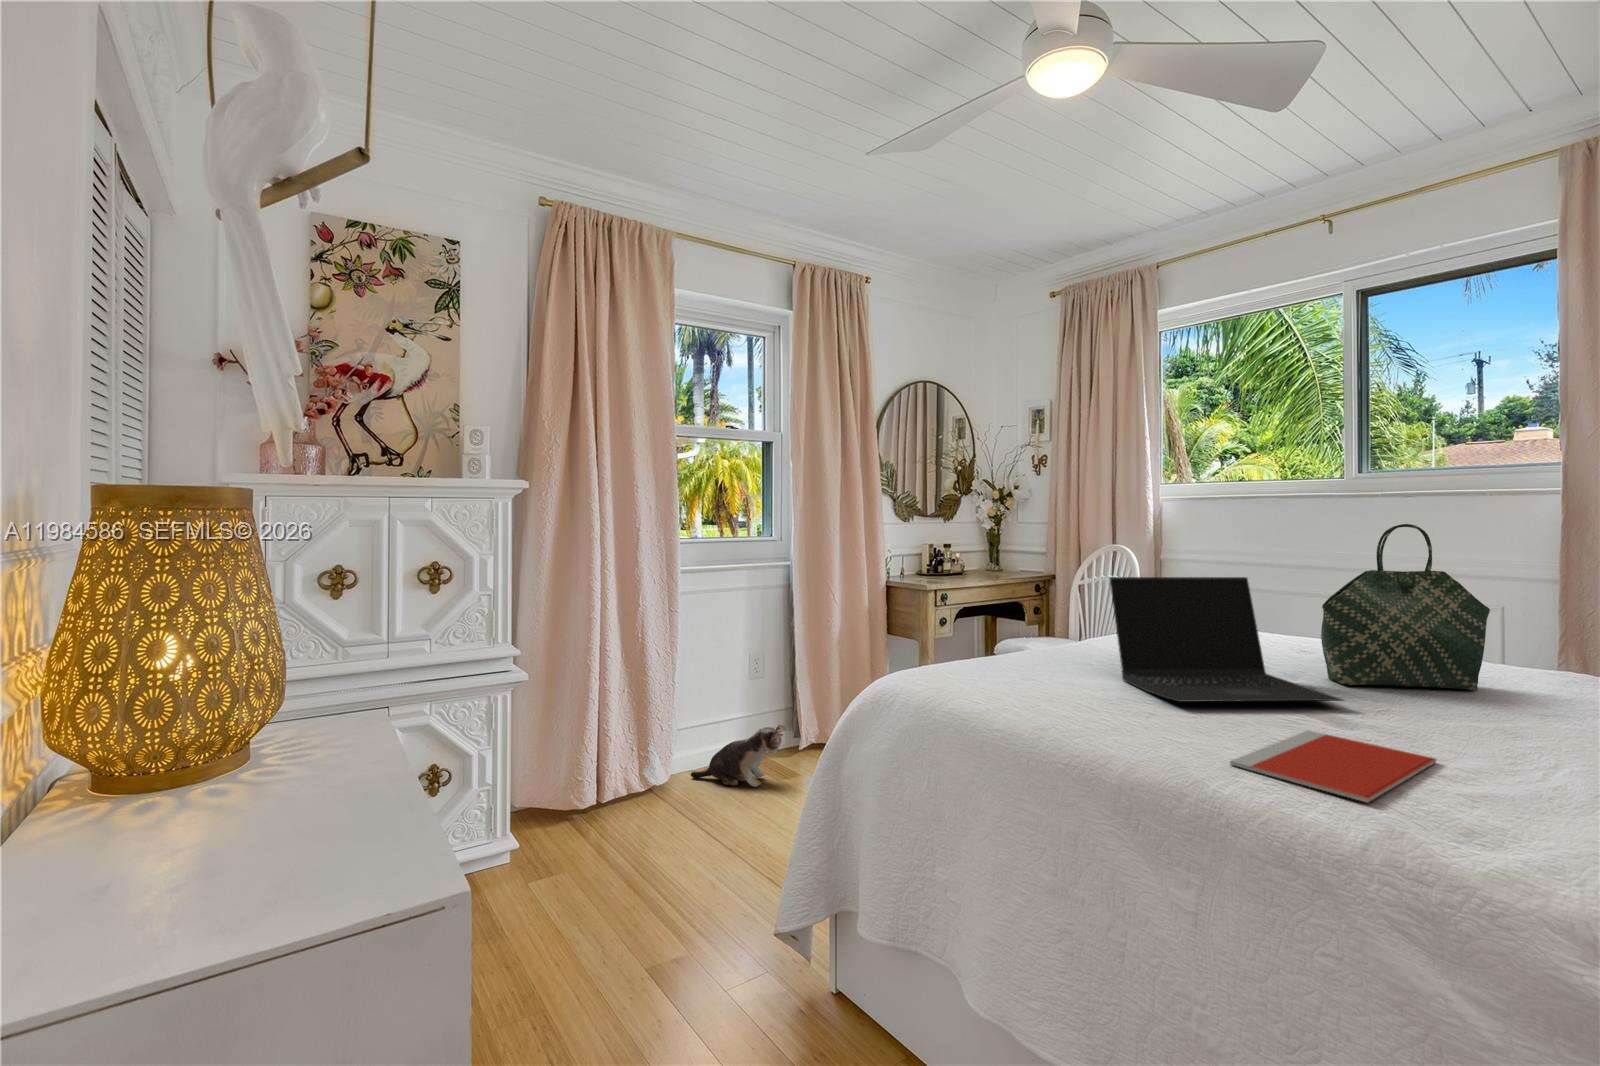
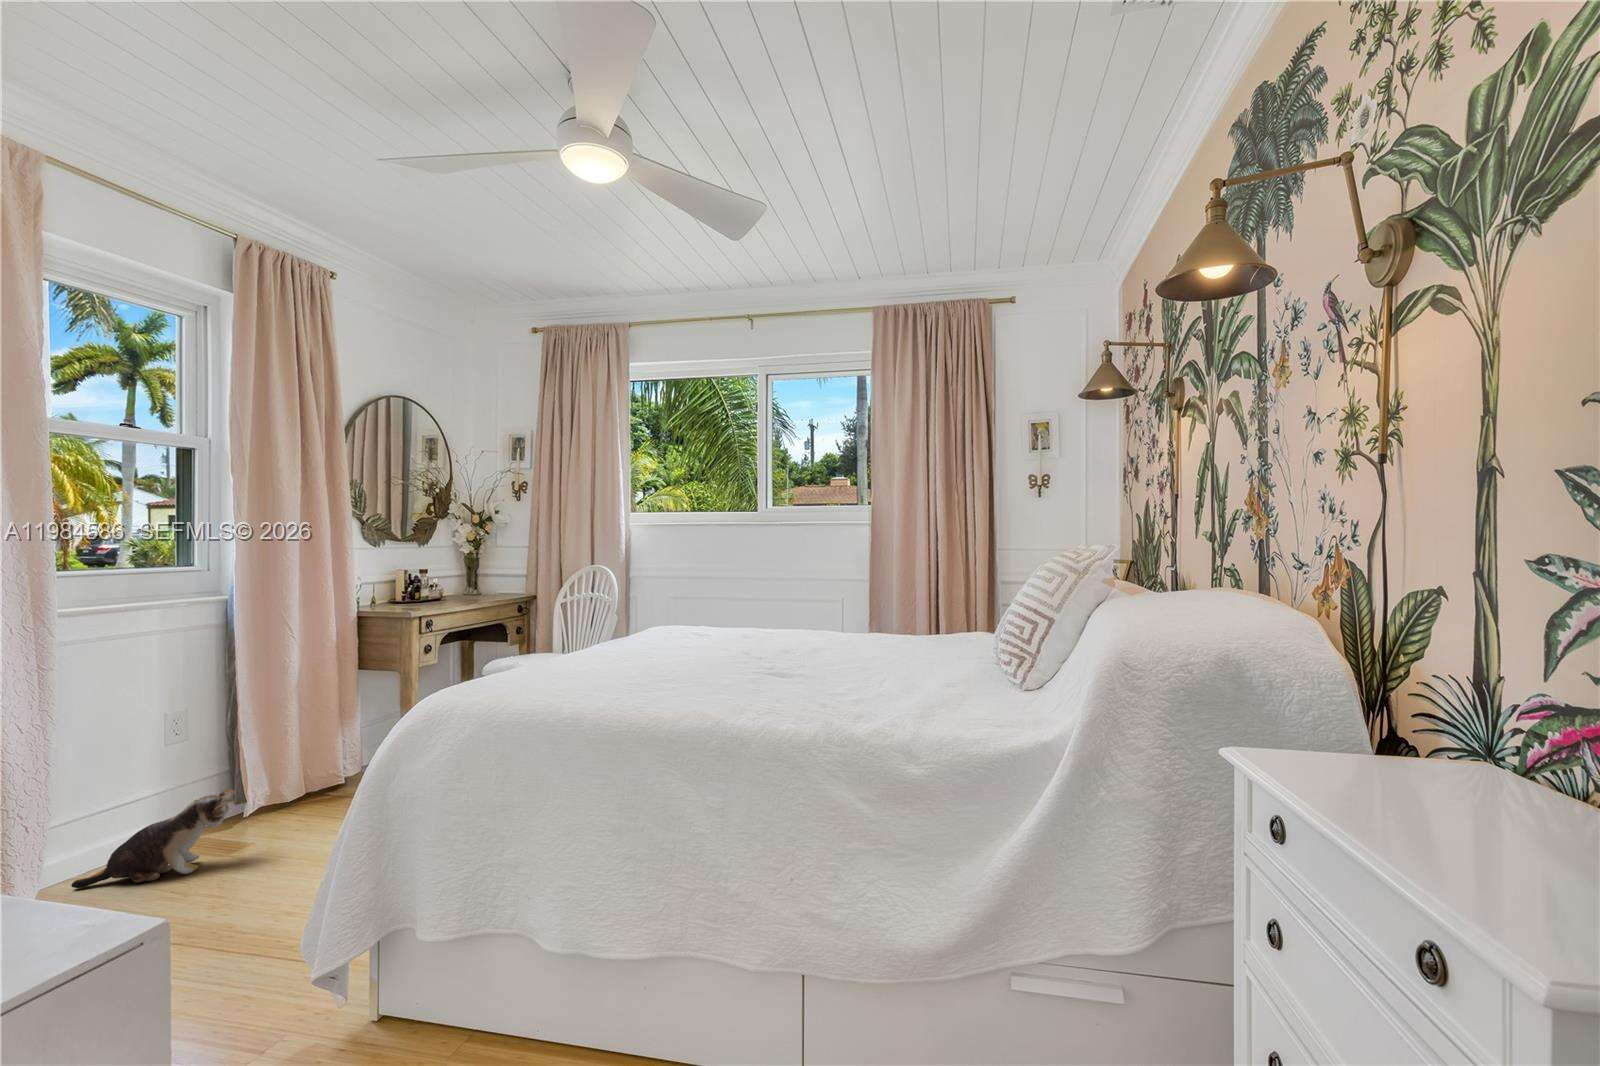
tote bag: present [1321,524,1490,690] -> none [753,542,837,652]
laptop: present [1110,577,1344,702] -> none [617,581,769,673]
notebook: present [1230,730,1437,802] -> none [715,678,818,707]

